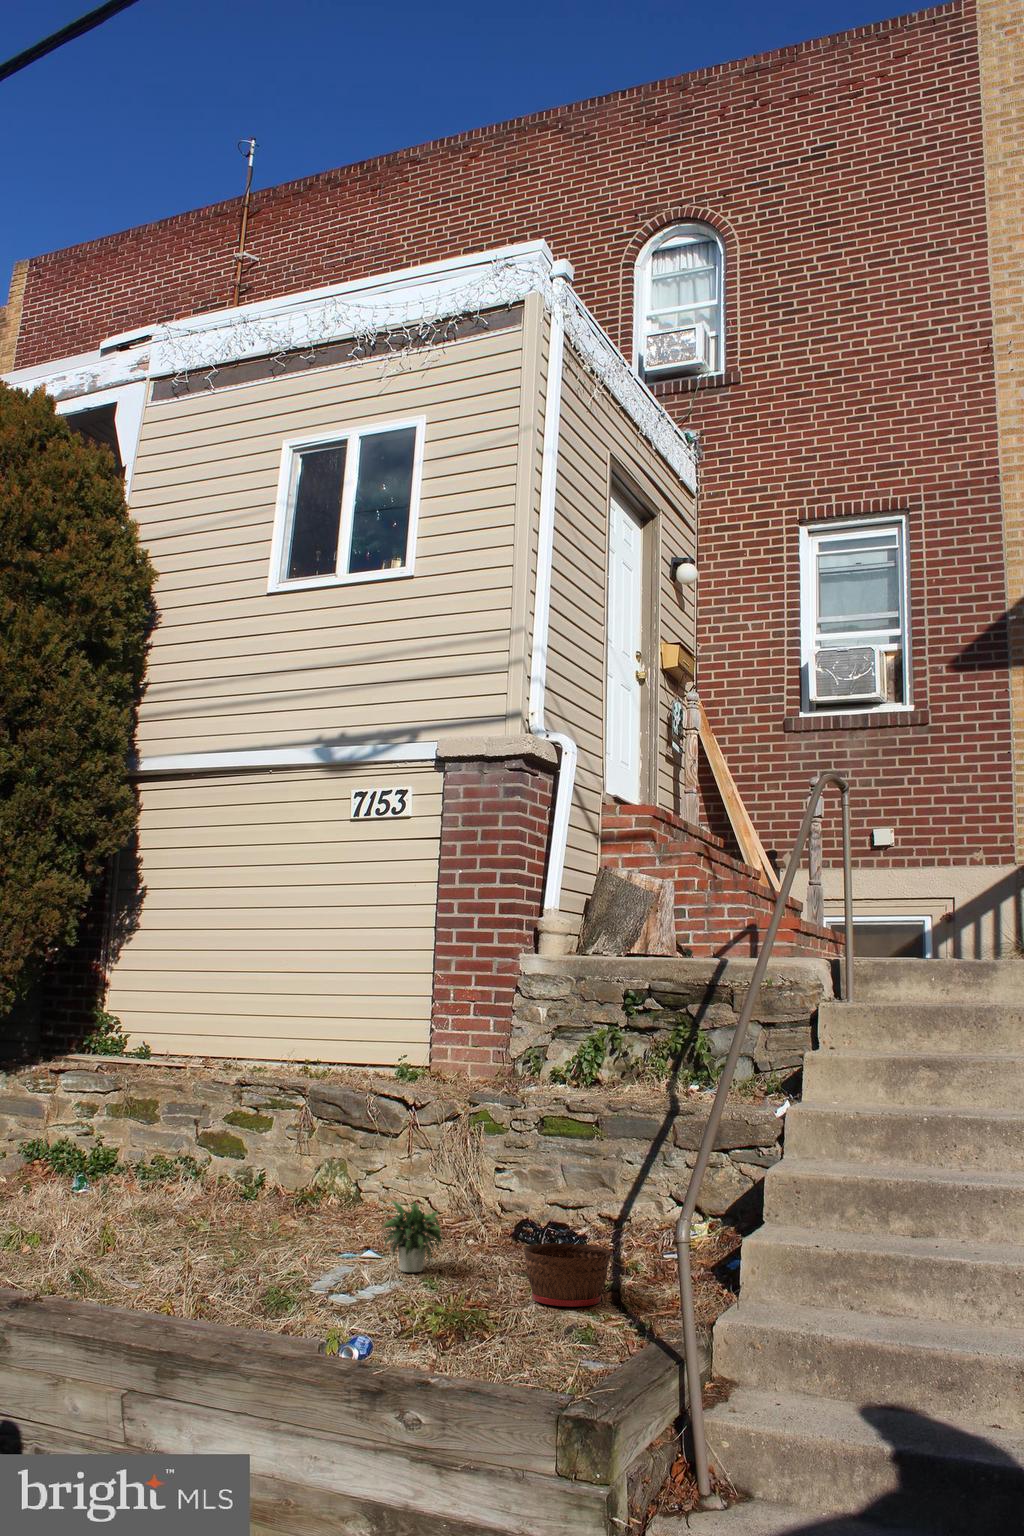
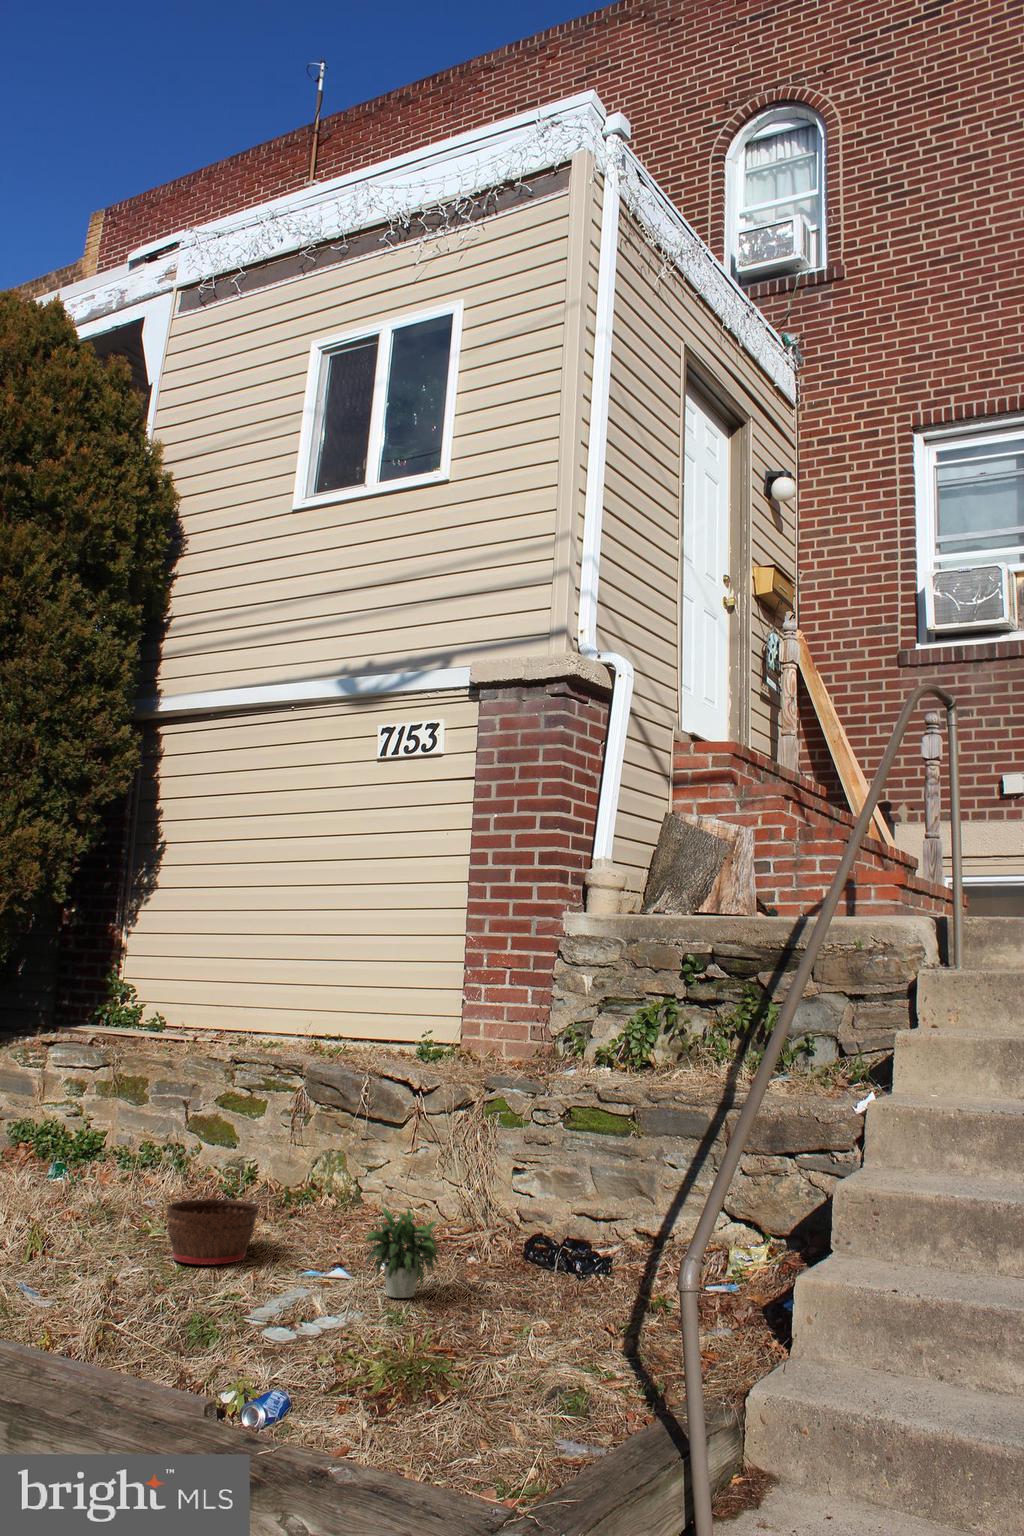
basket: present [524,1243,611,1307] -> present [167,1199,259,1265]

